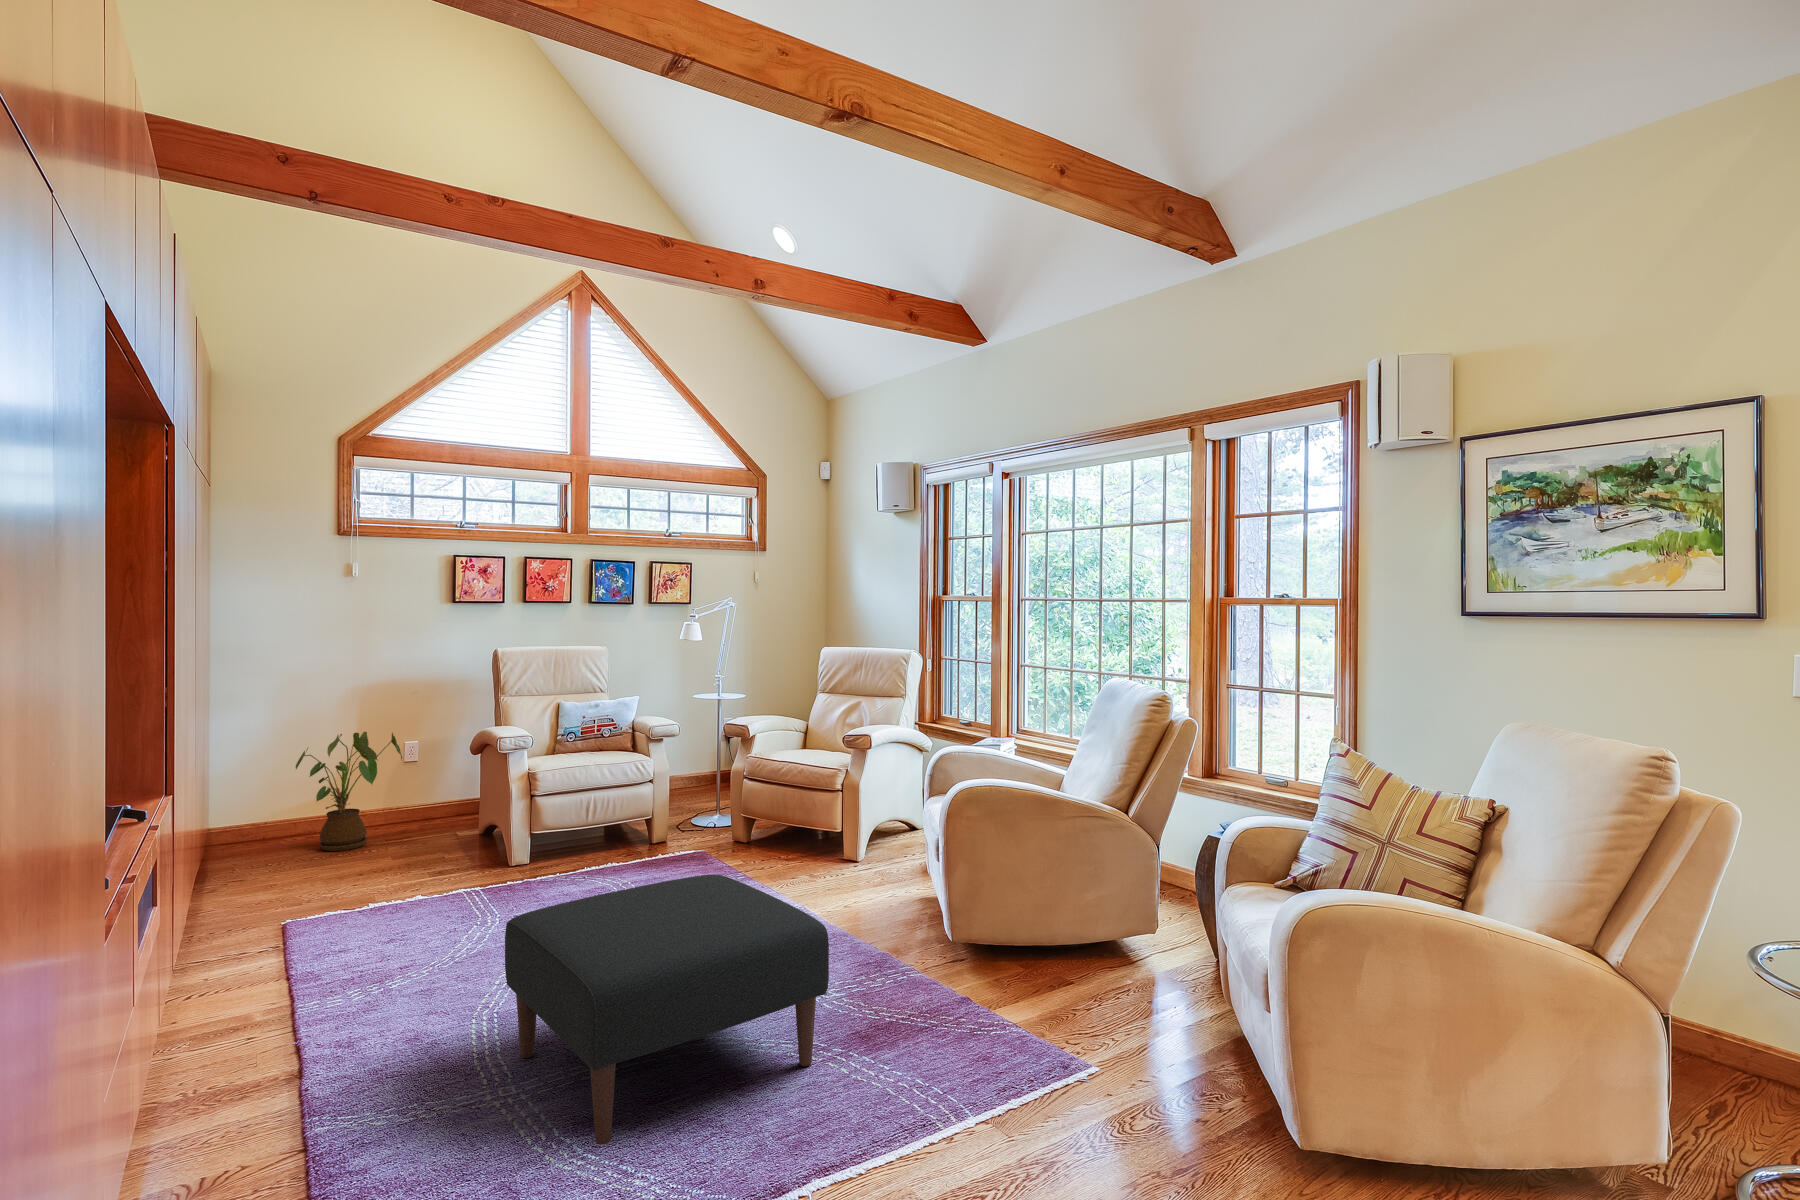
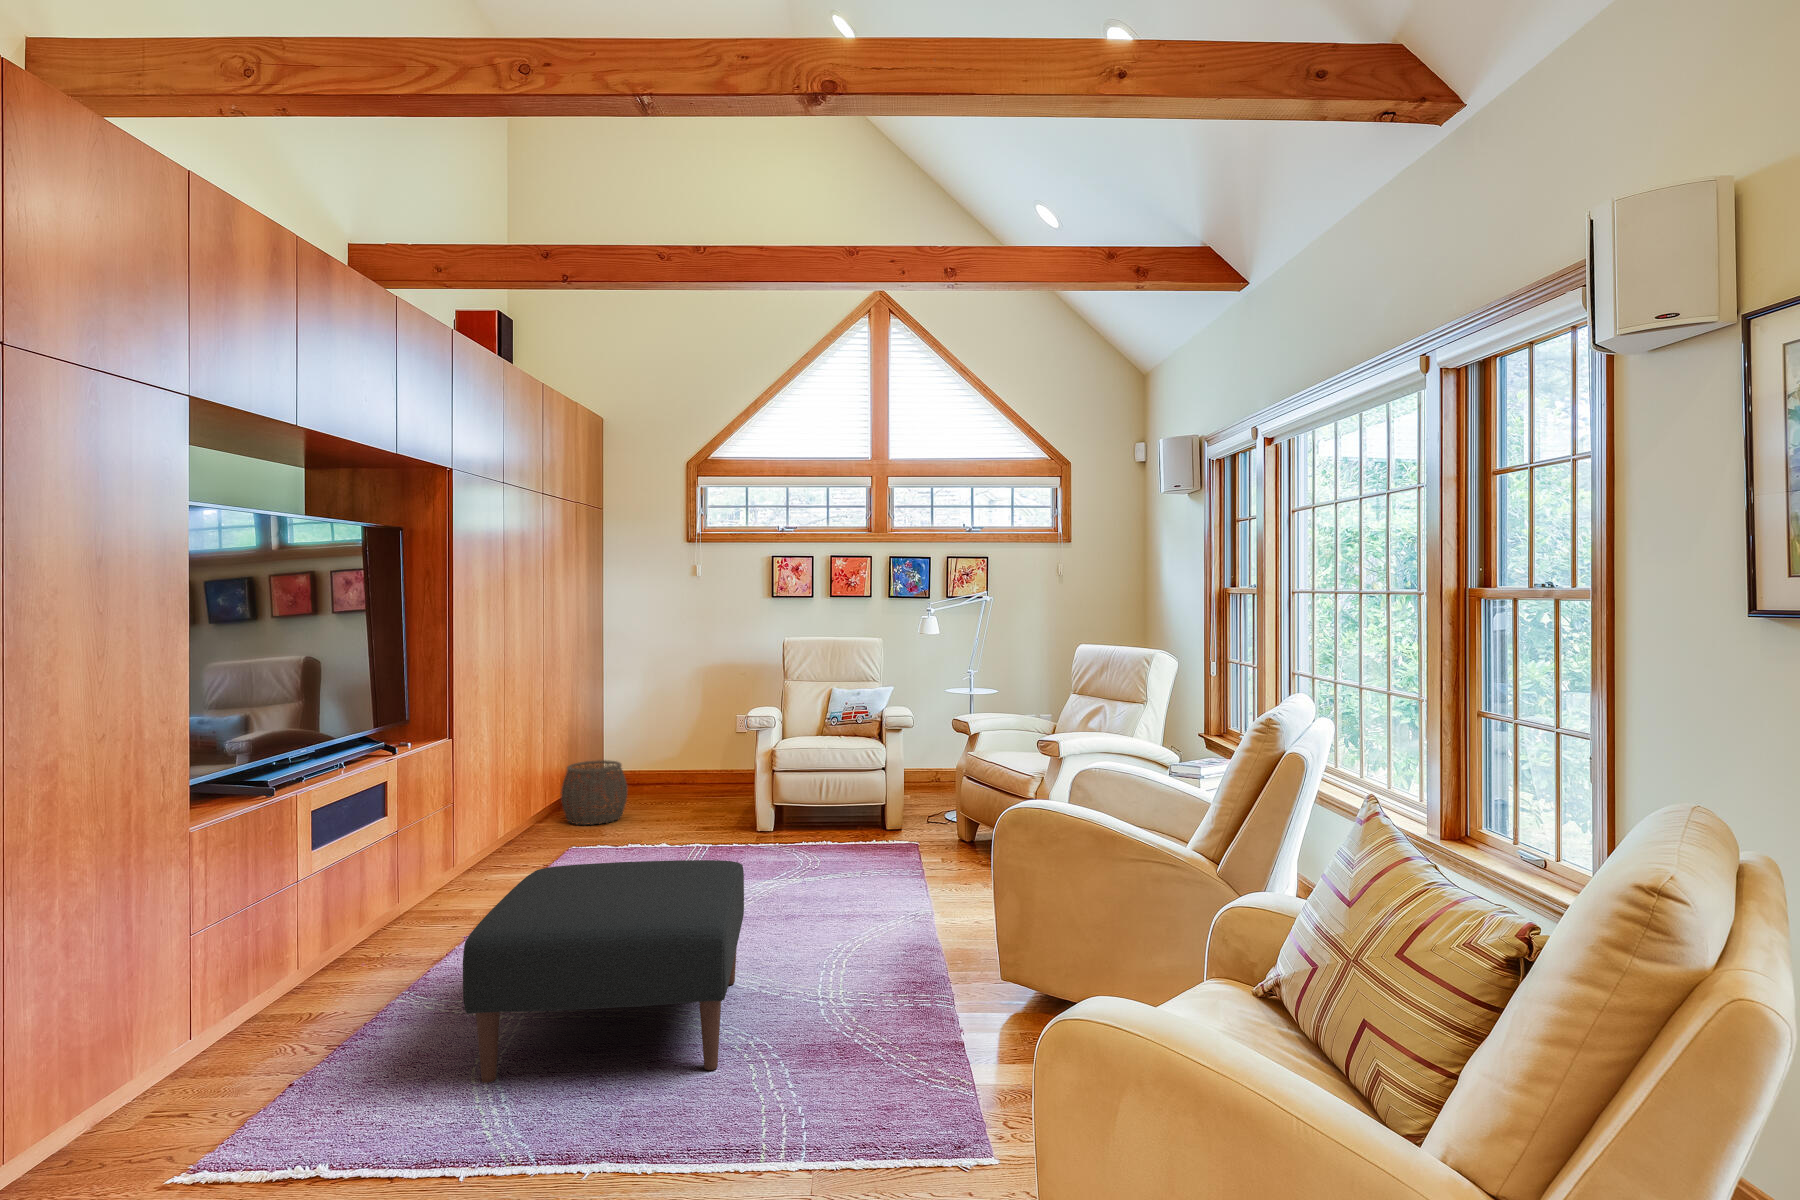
house plant: present [296,732,402,851] -> none [646,704,725,800]
woven basket: none [212,810,311,896] -> present [561,760,628,825]

